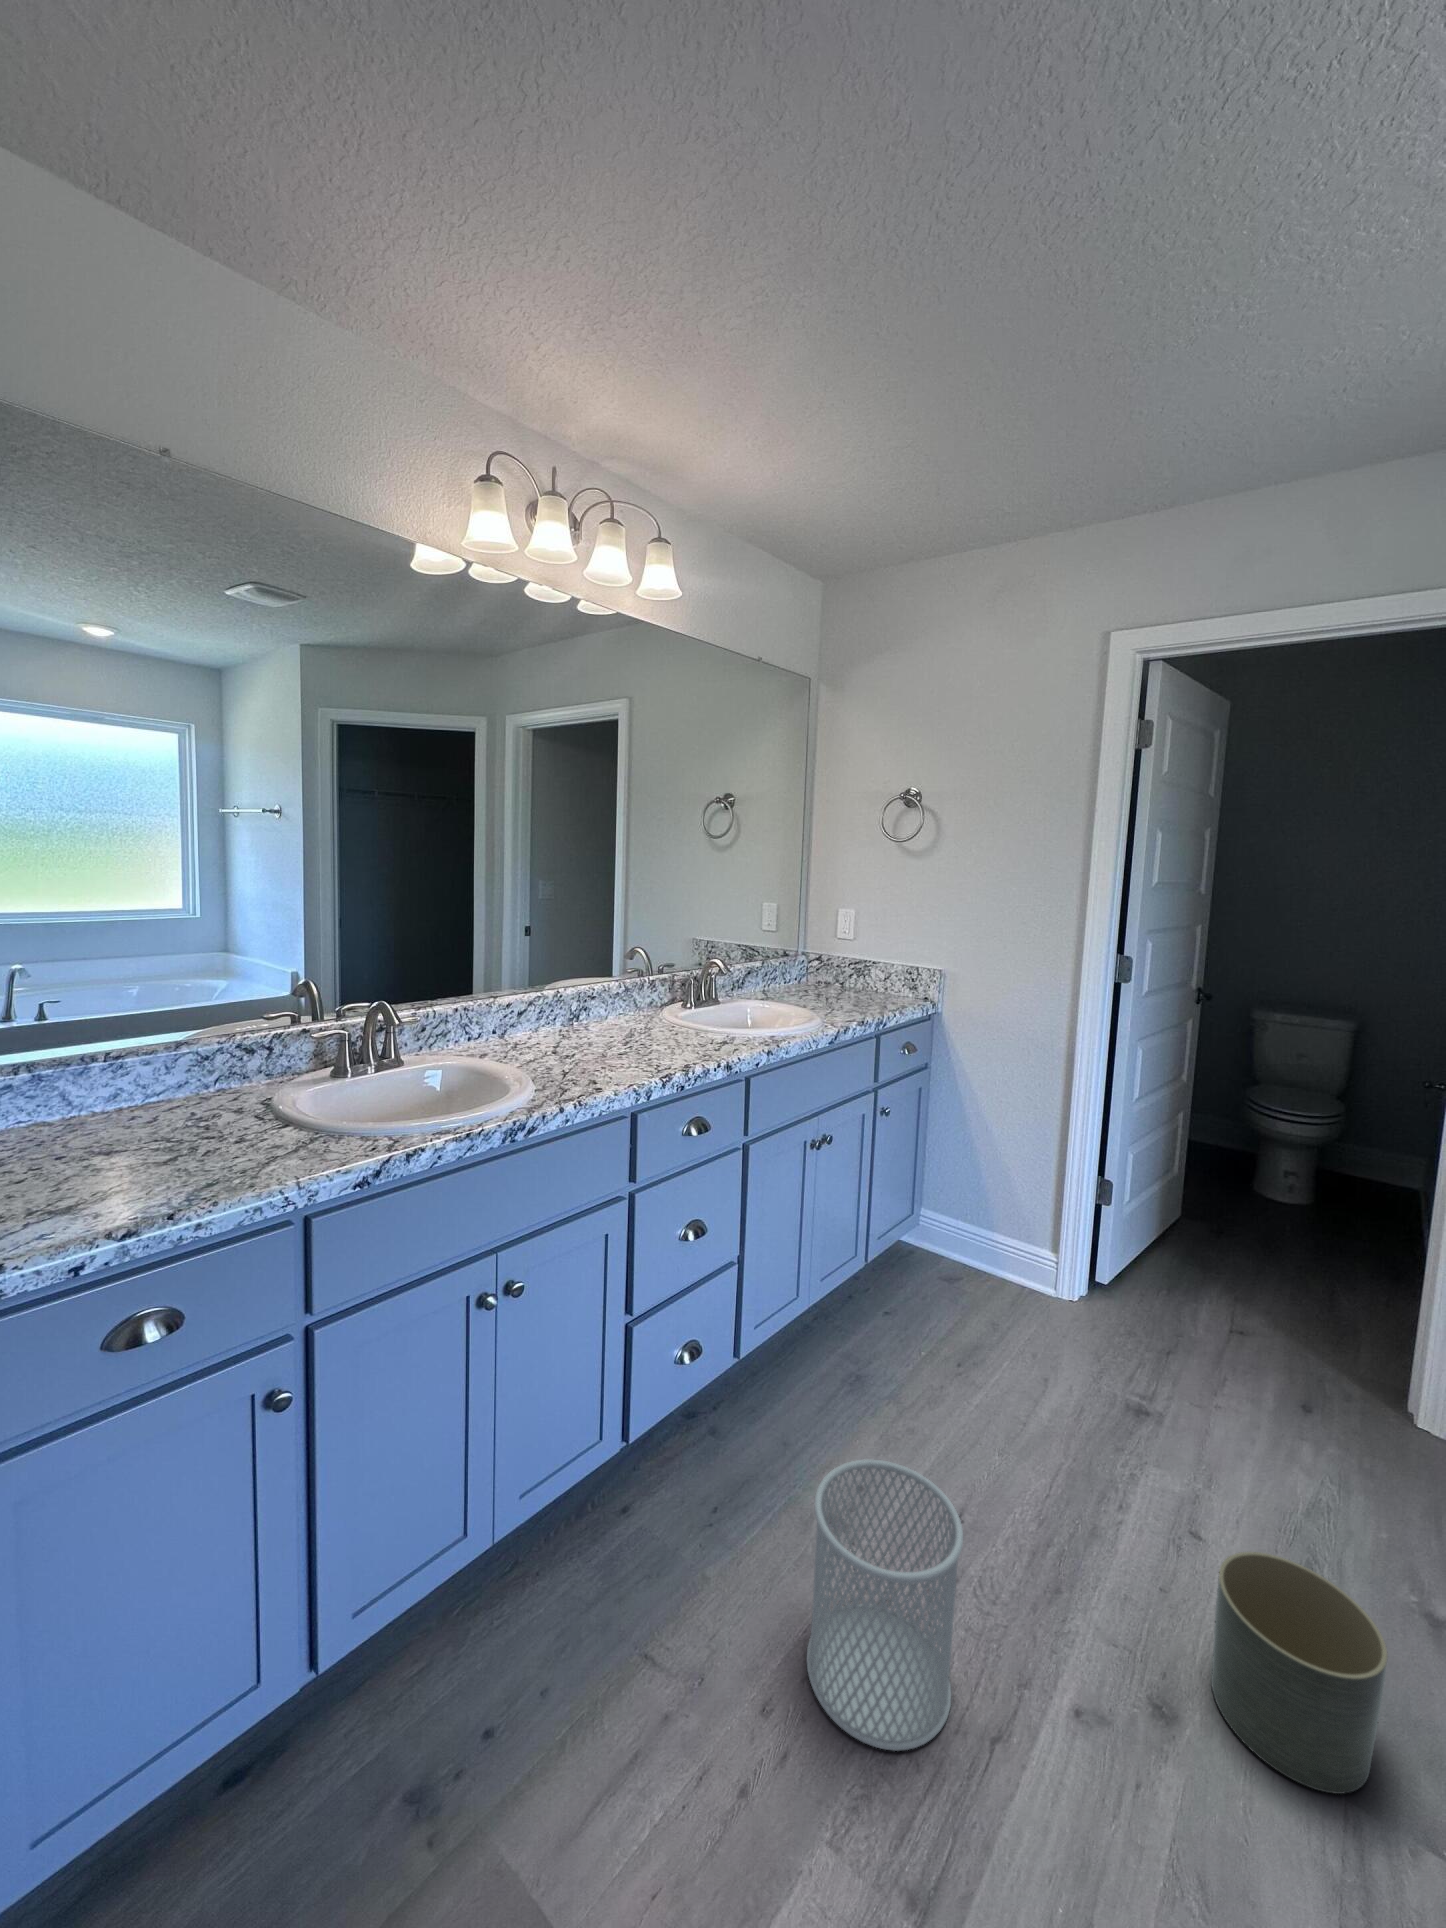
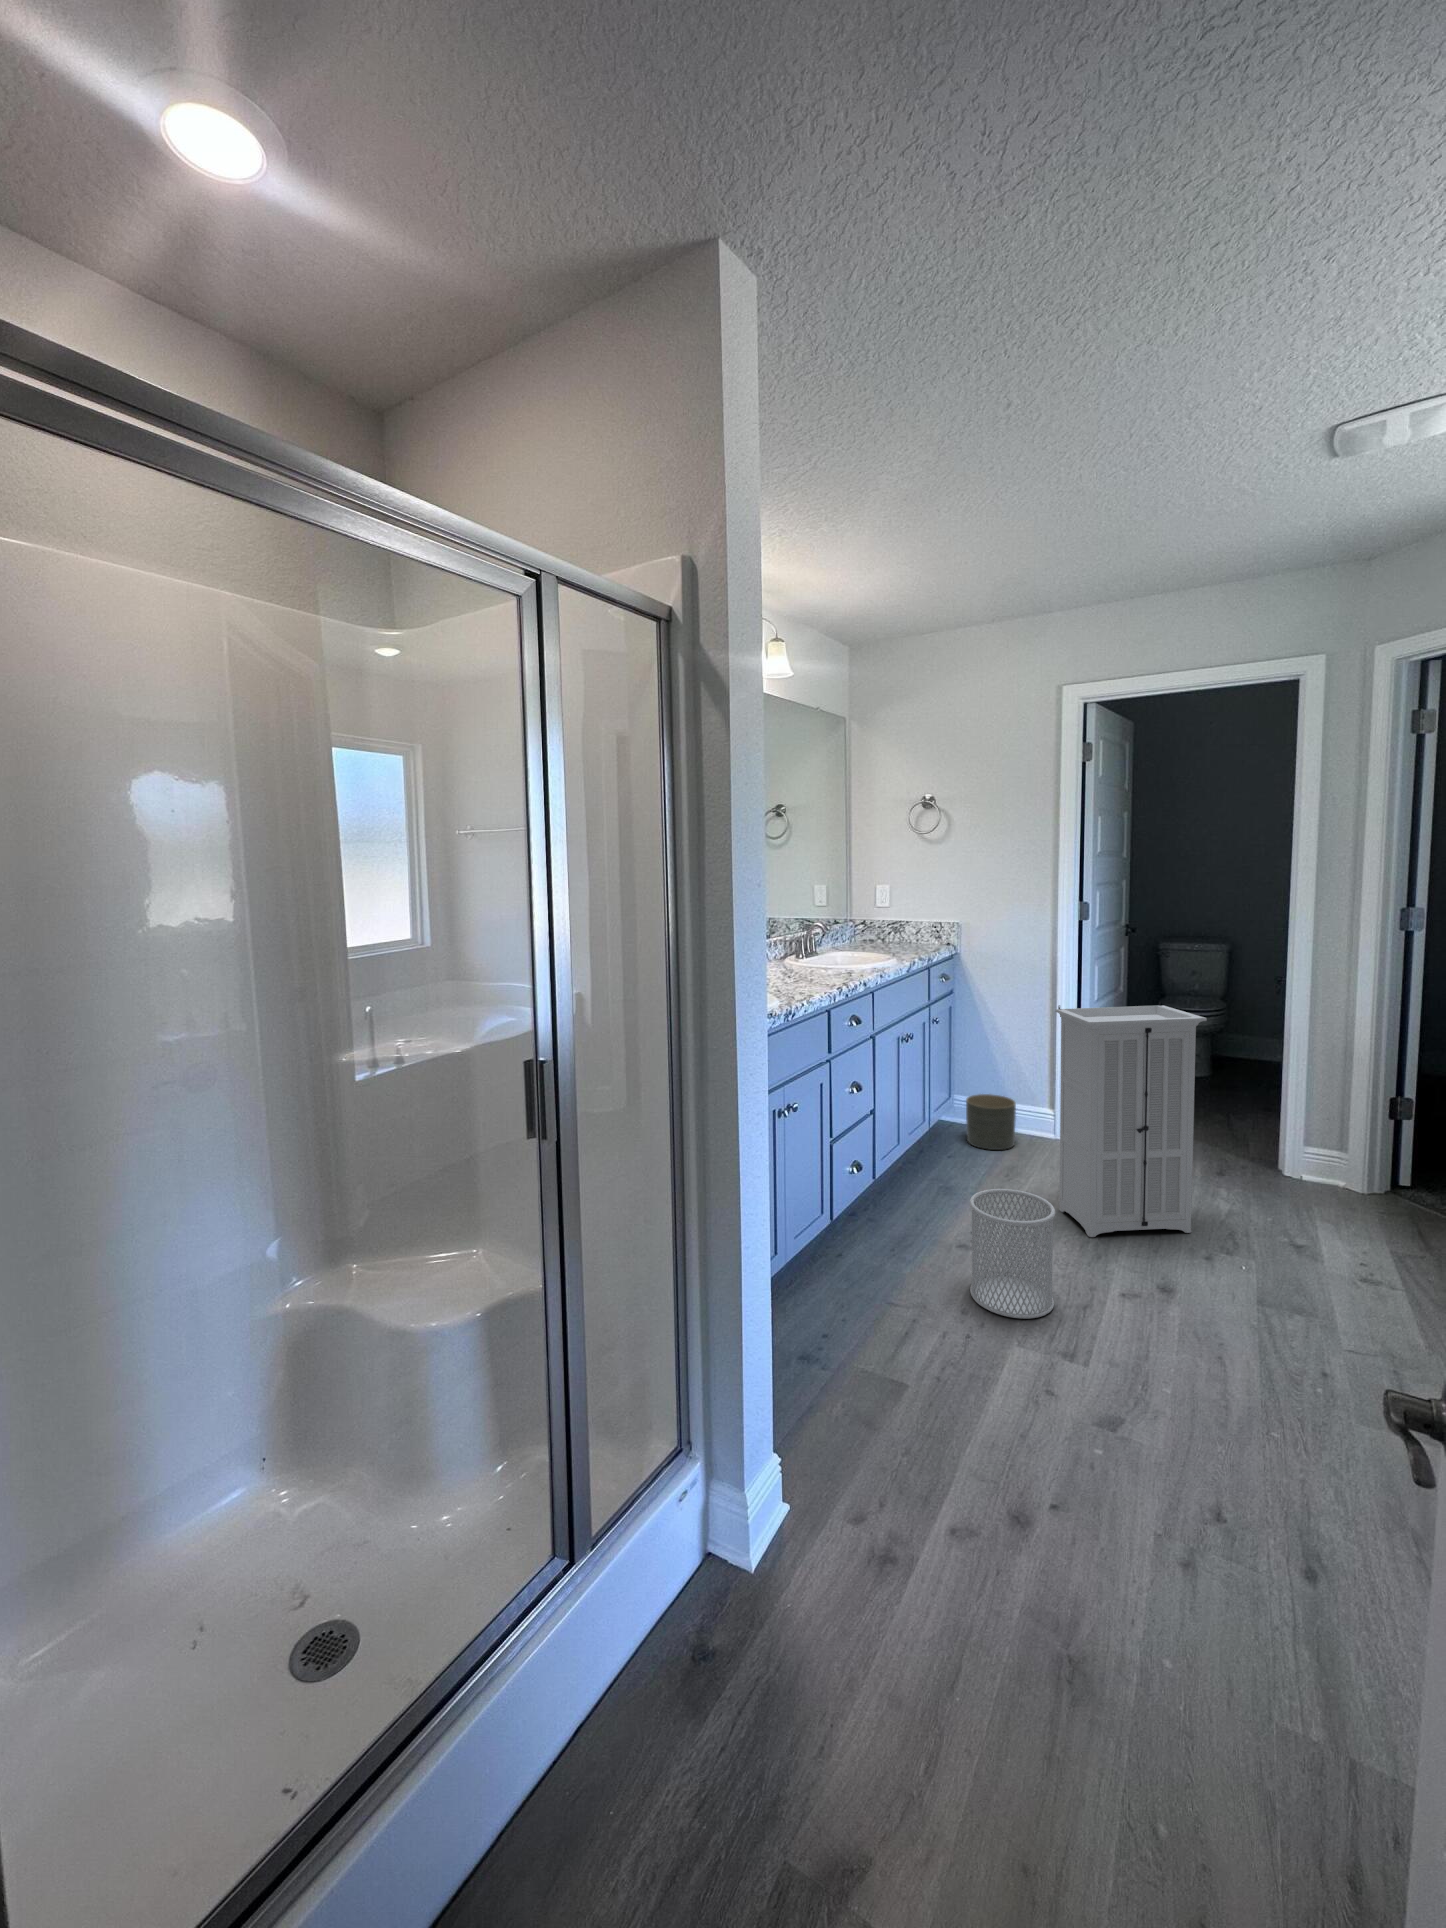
storage cabinet: none [1025,1127,1298,1546] -> present [1055,1002,1207,1237]
planter: present [1211,1552,1388,1794] -> present [966,1094,1016,1150]

